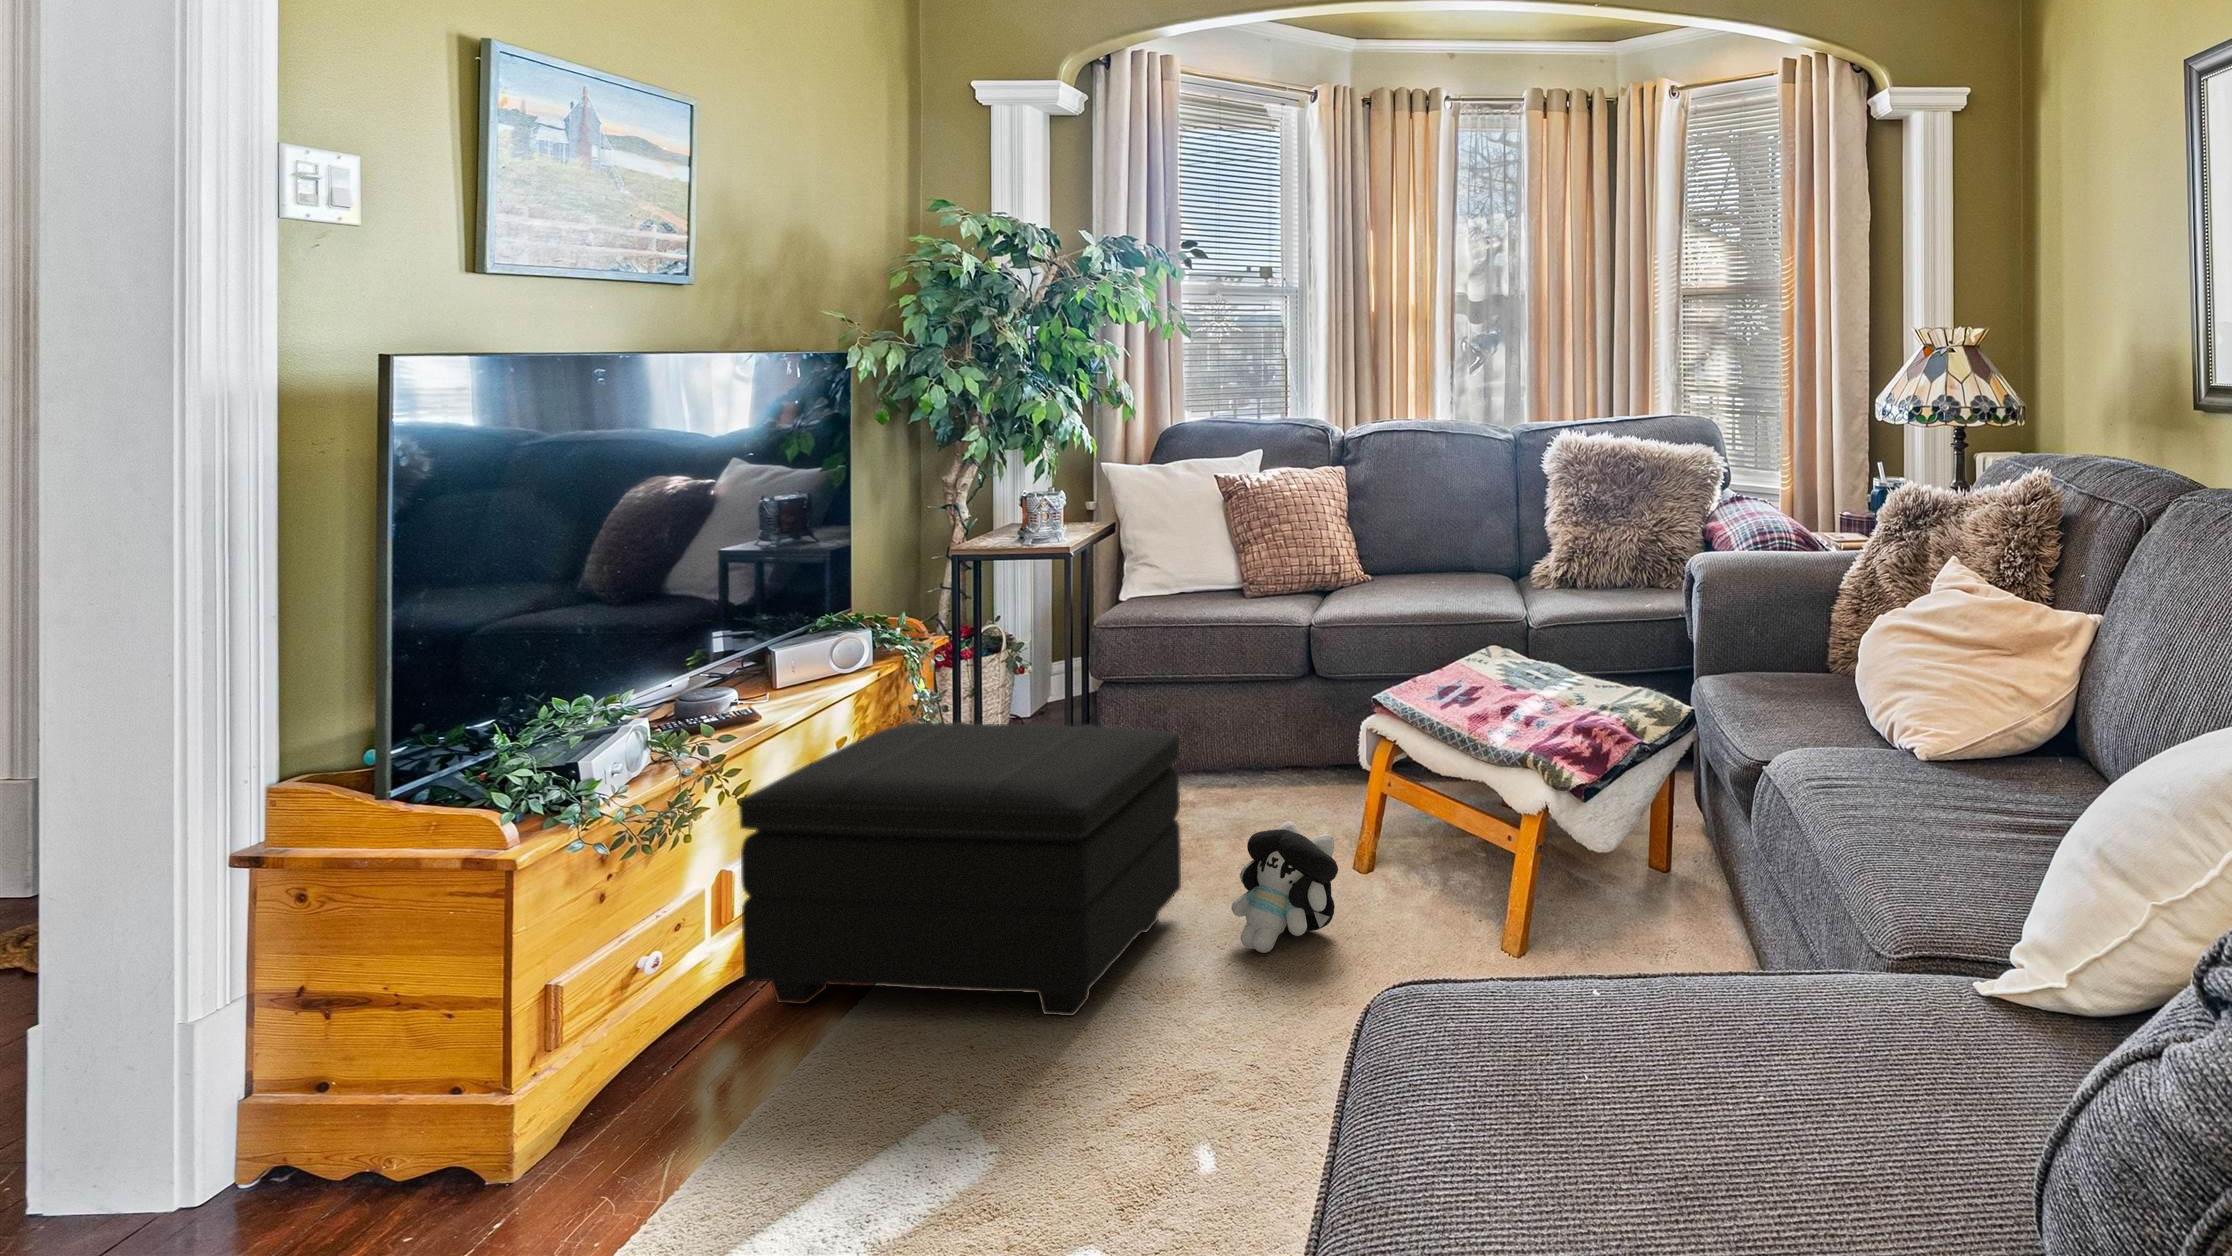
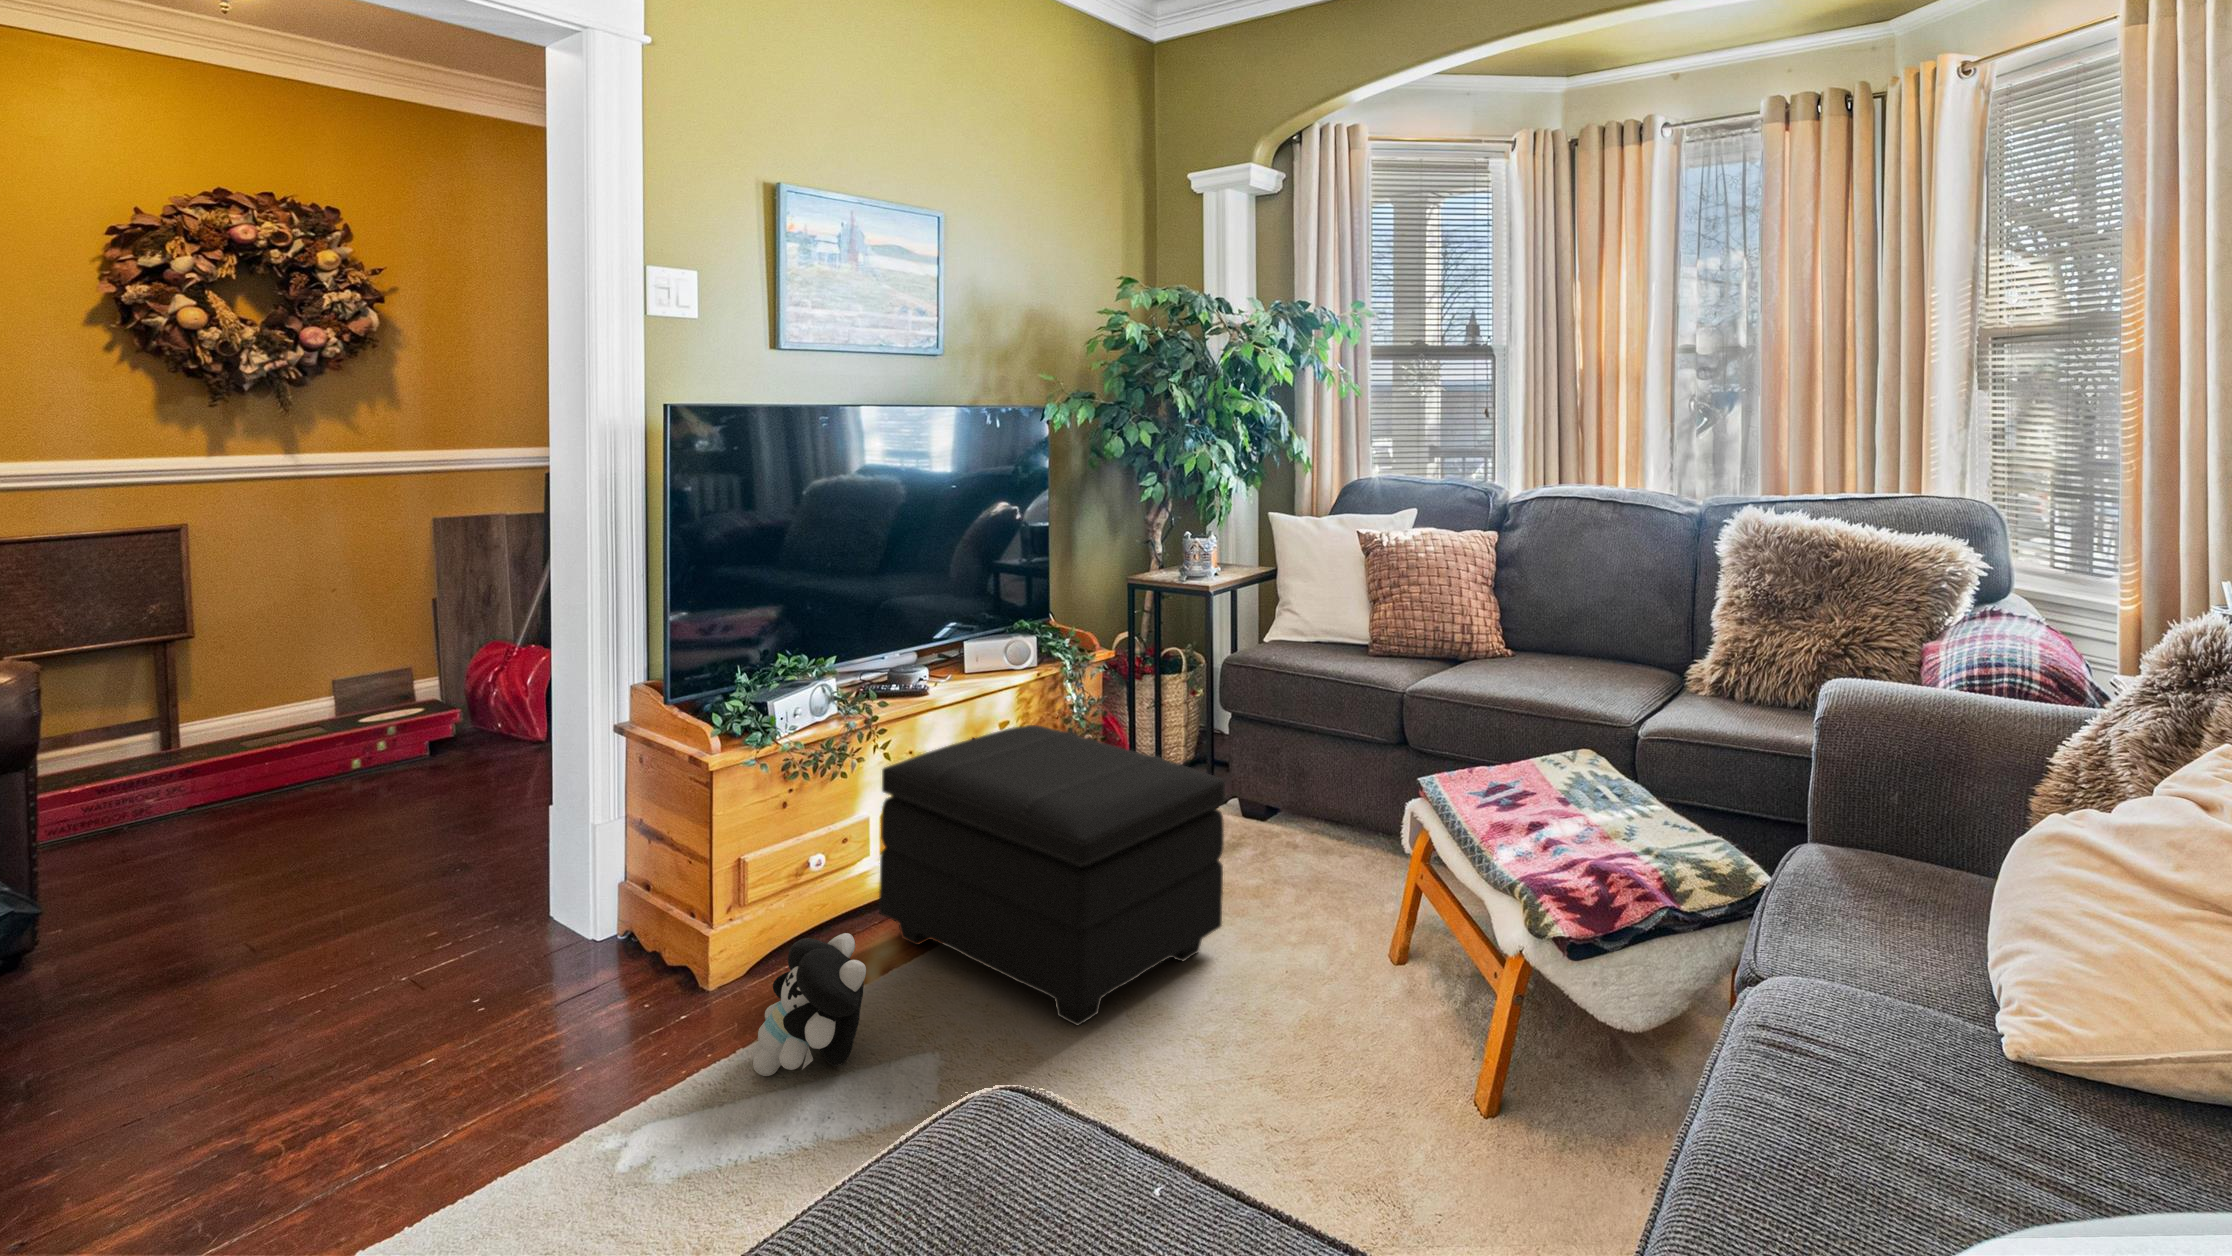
plush toy: present [1232,821,1338,953] -> present [751,933,866,1076]

